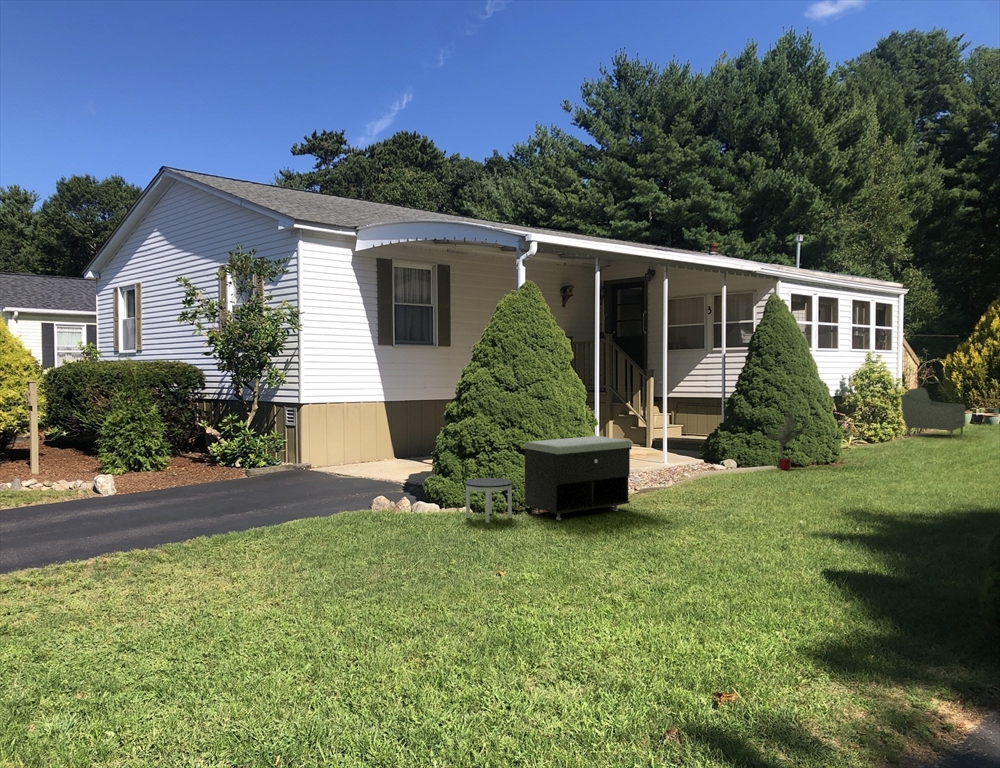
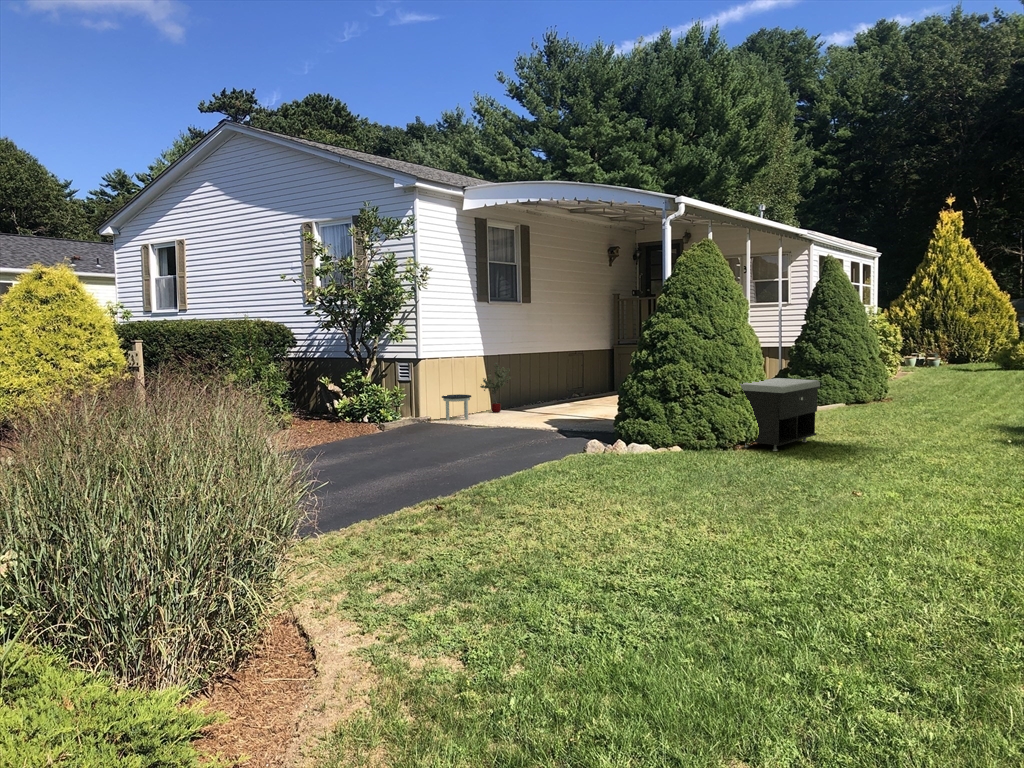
chair: present [901,388,966,438] -> none [883,337,932,379]
potted tree: present [761,411,810,470] -> present [480,363,511,413]
round table: present [465,478,512,523] -> present [442,394,471,420]

